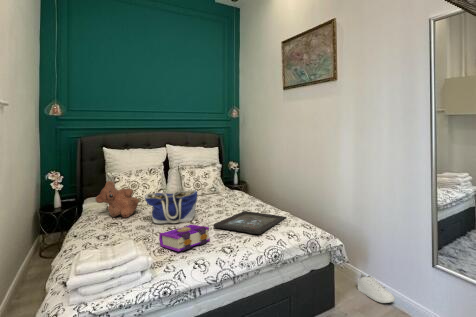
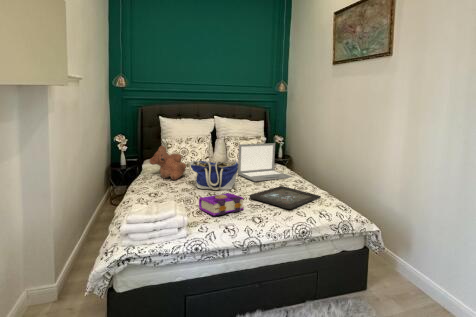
laptop: none [194,168,252,210] -> present [238,143,292,181]
shoe: present [358,273,395,303] -> none [386,259,422,291]

